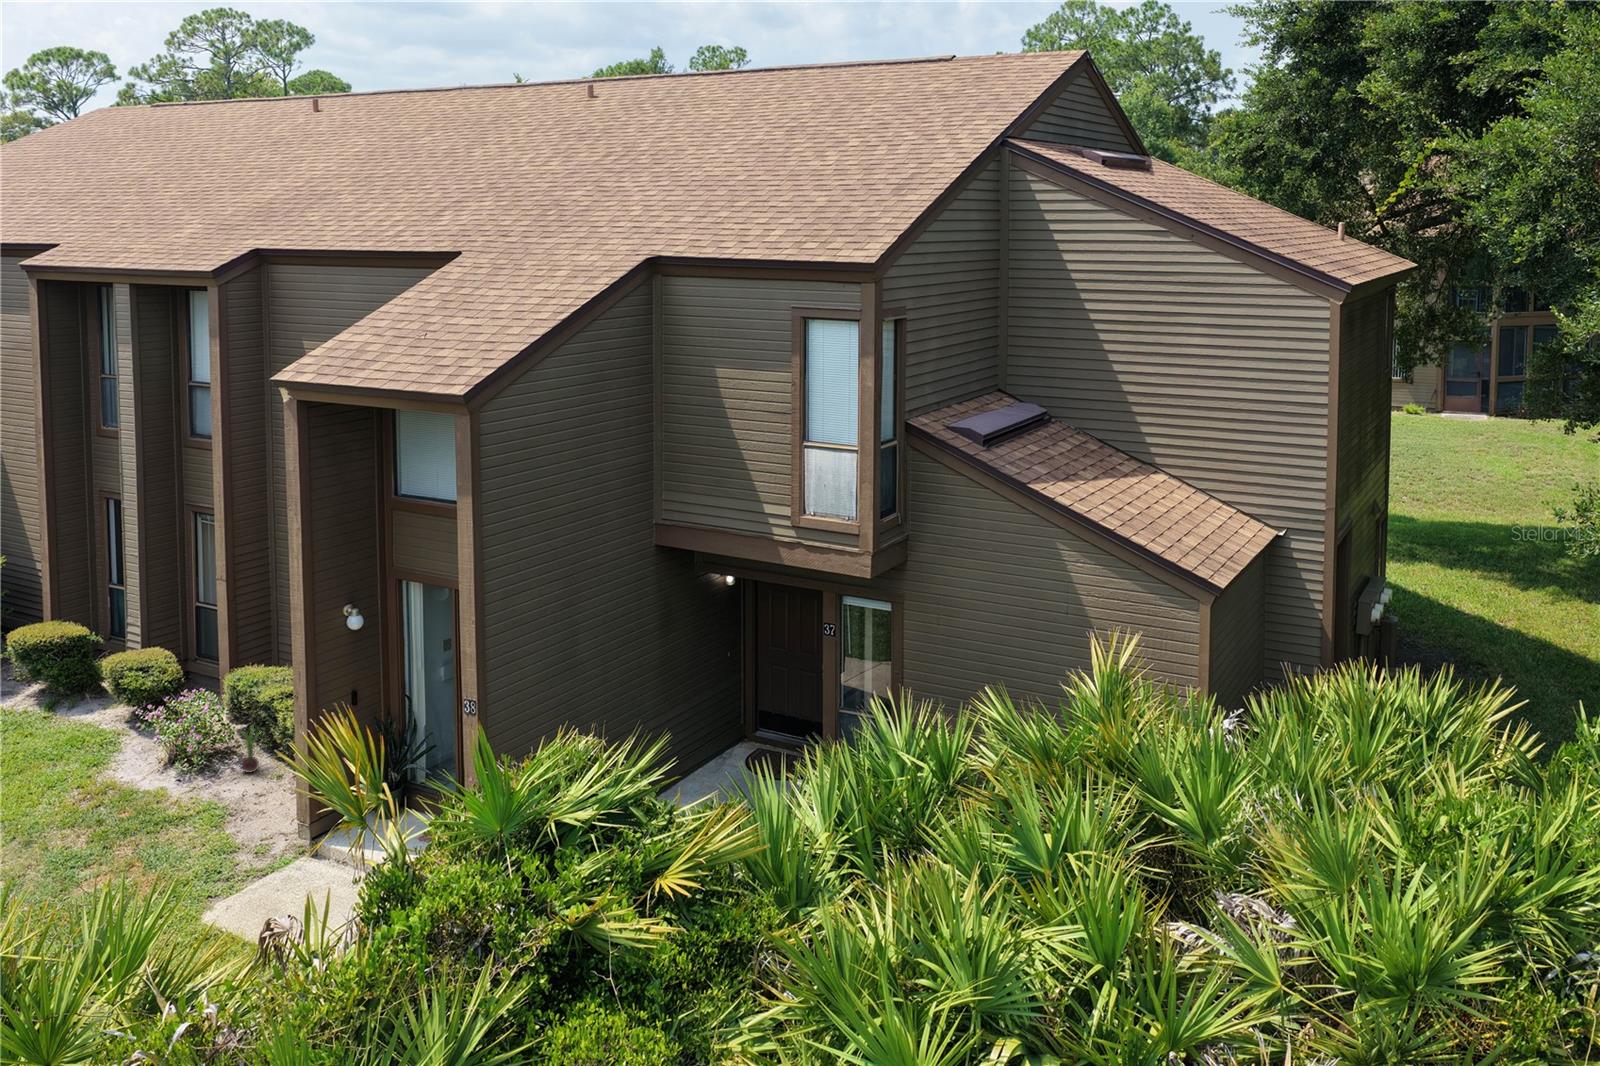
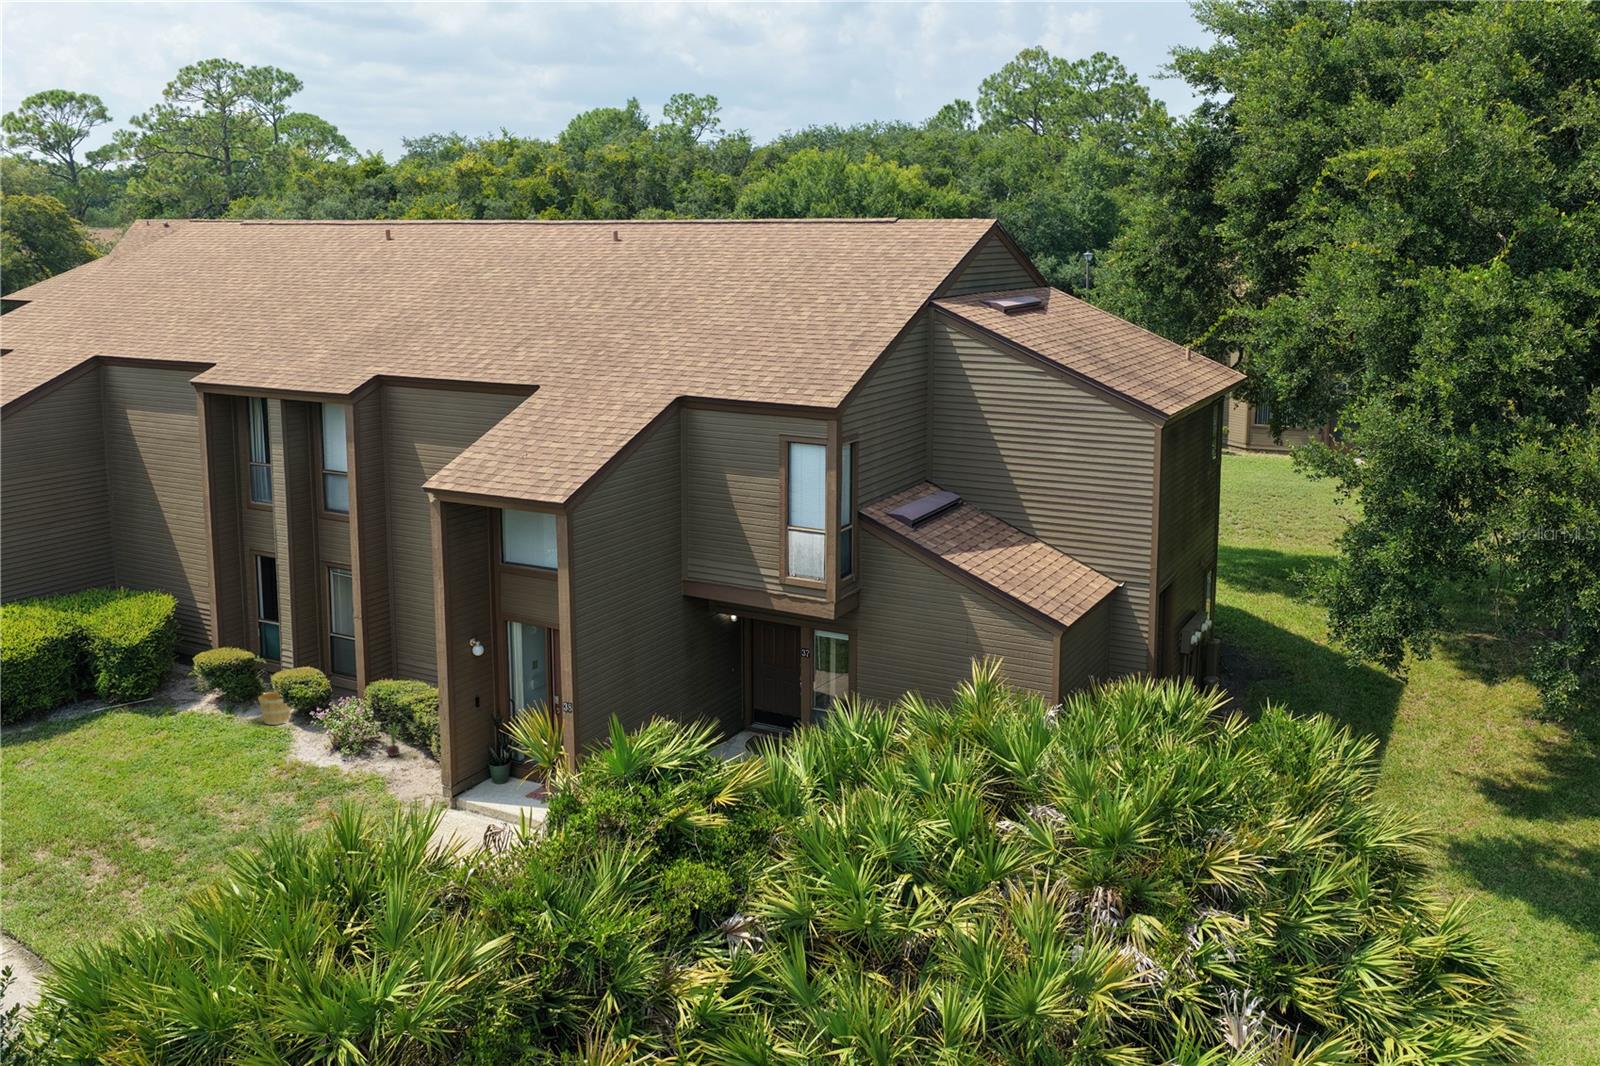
wooden bucket: none [81,681,130,727] -> present [258,692,290,725]

